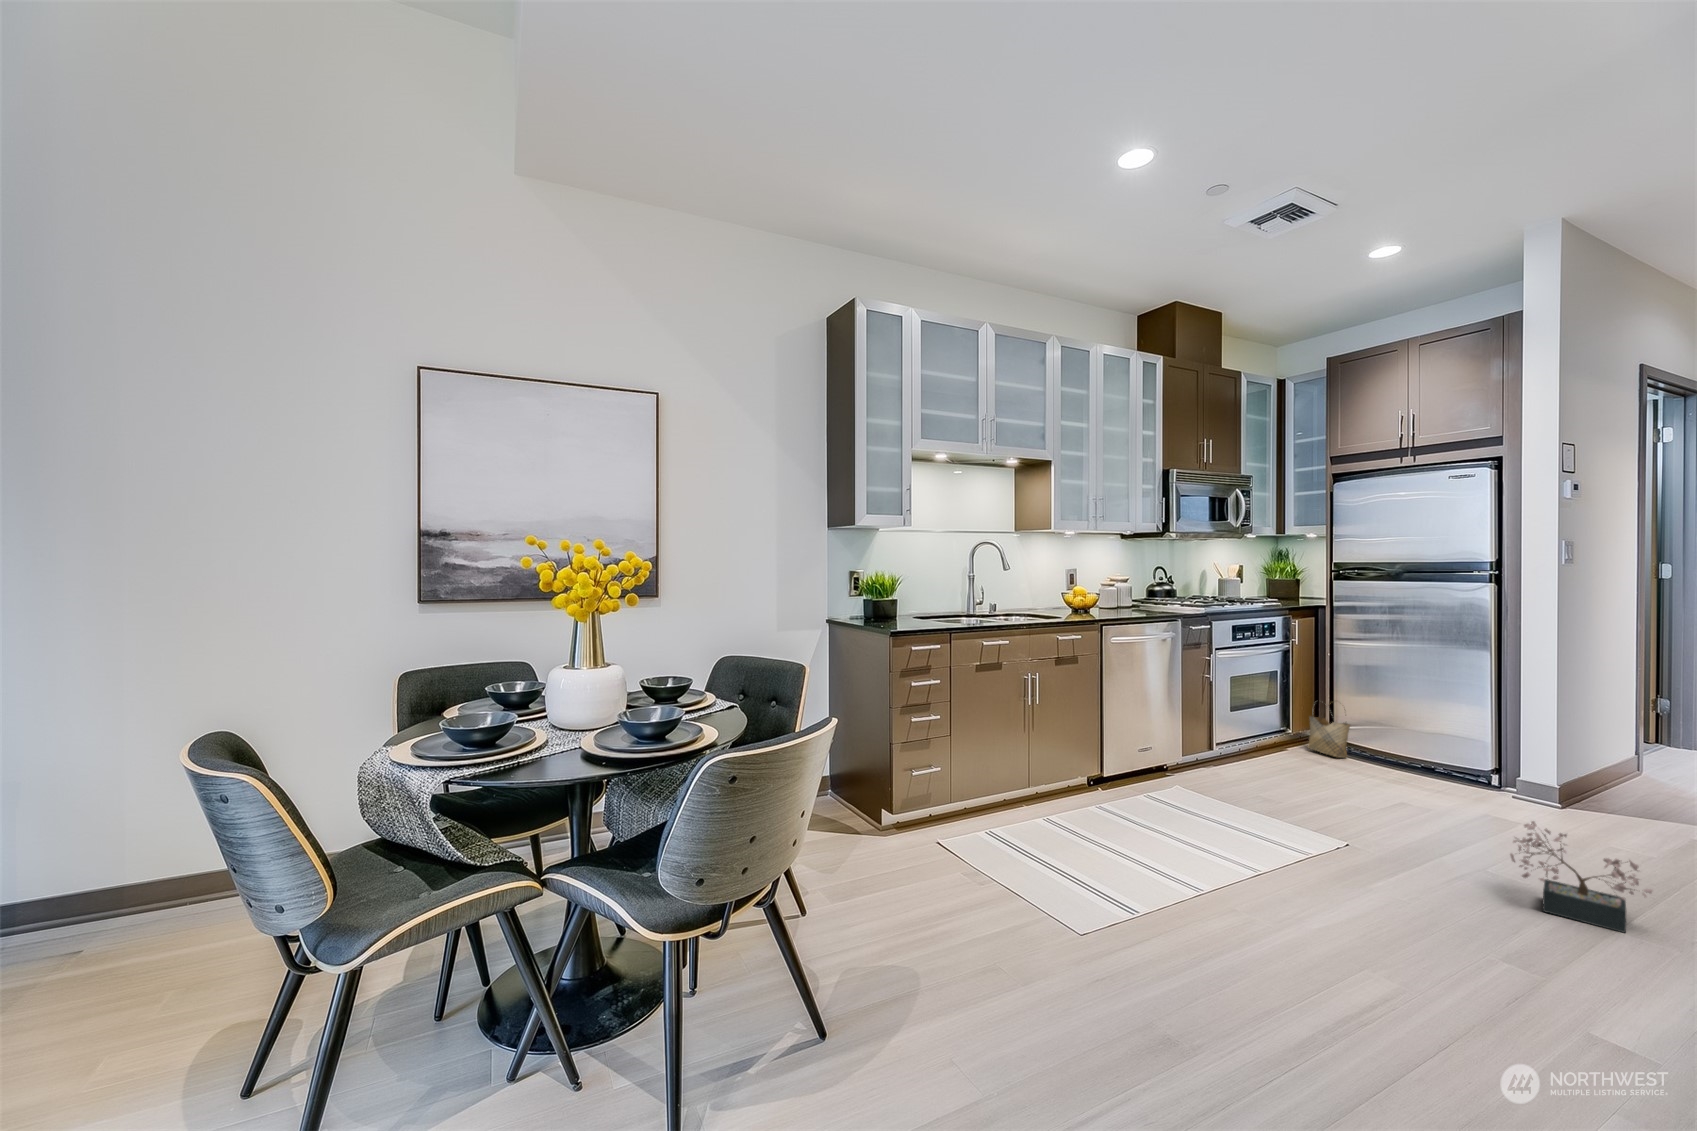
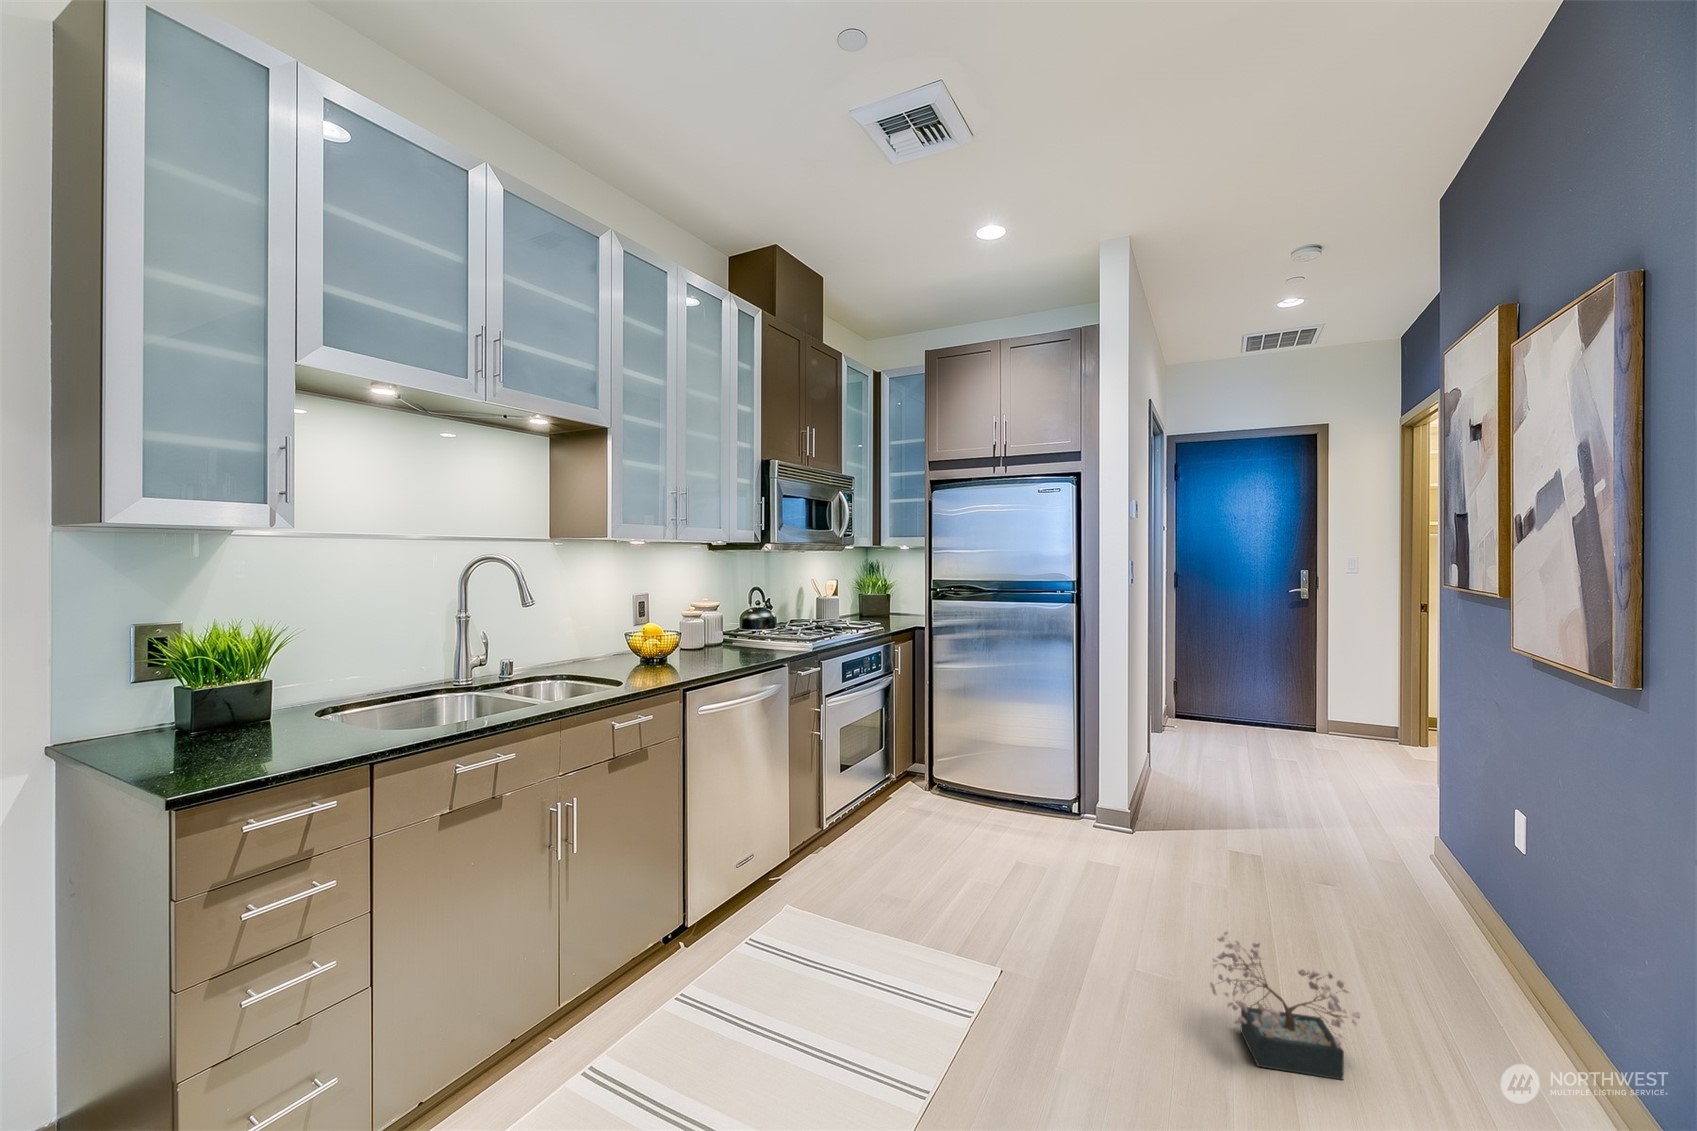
woven basket: present [1307,704,1350,758] -> none [911,734,954,800]

